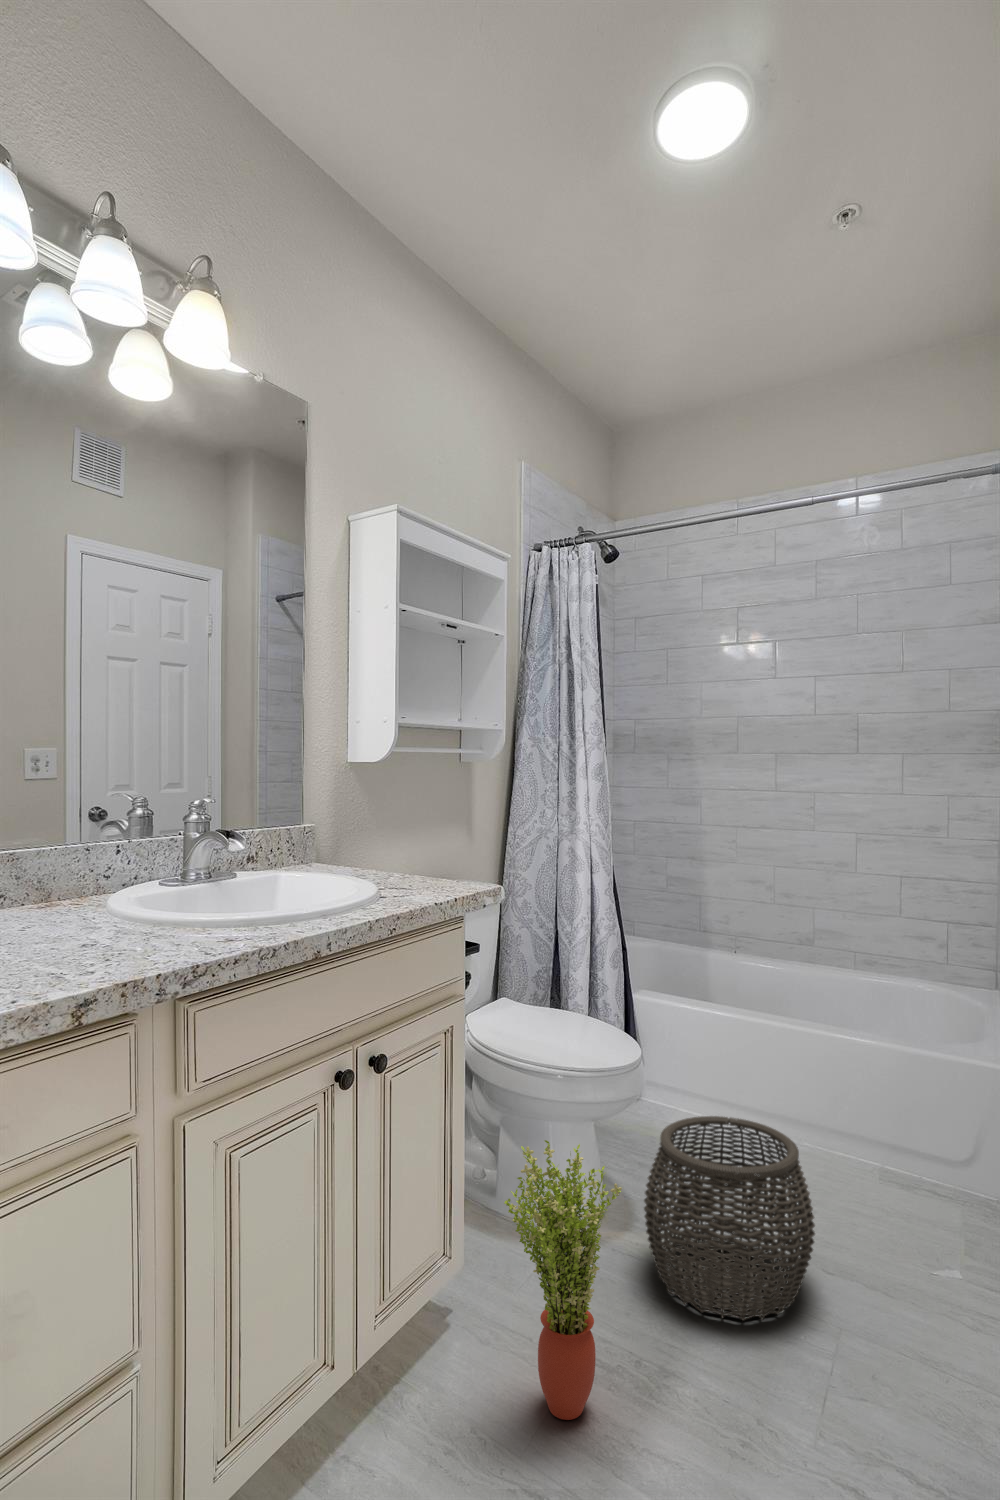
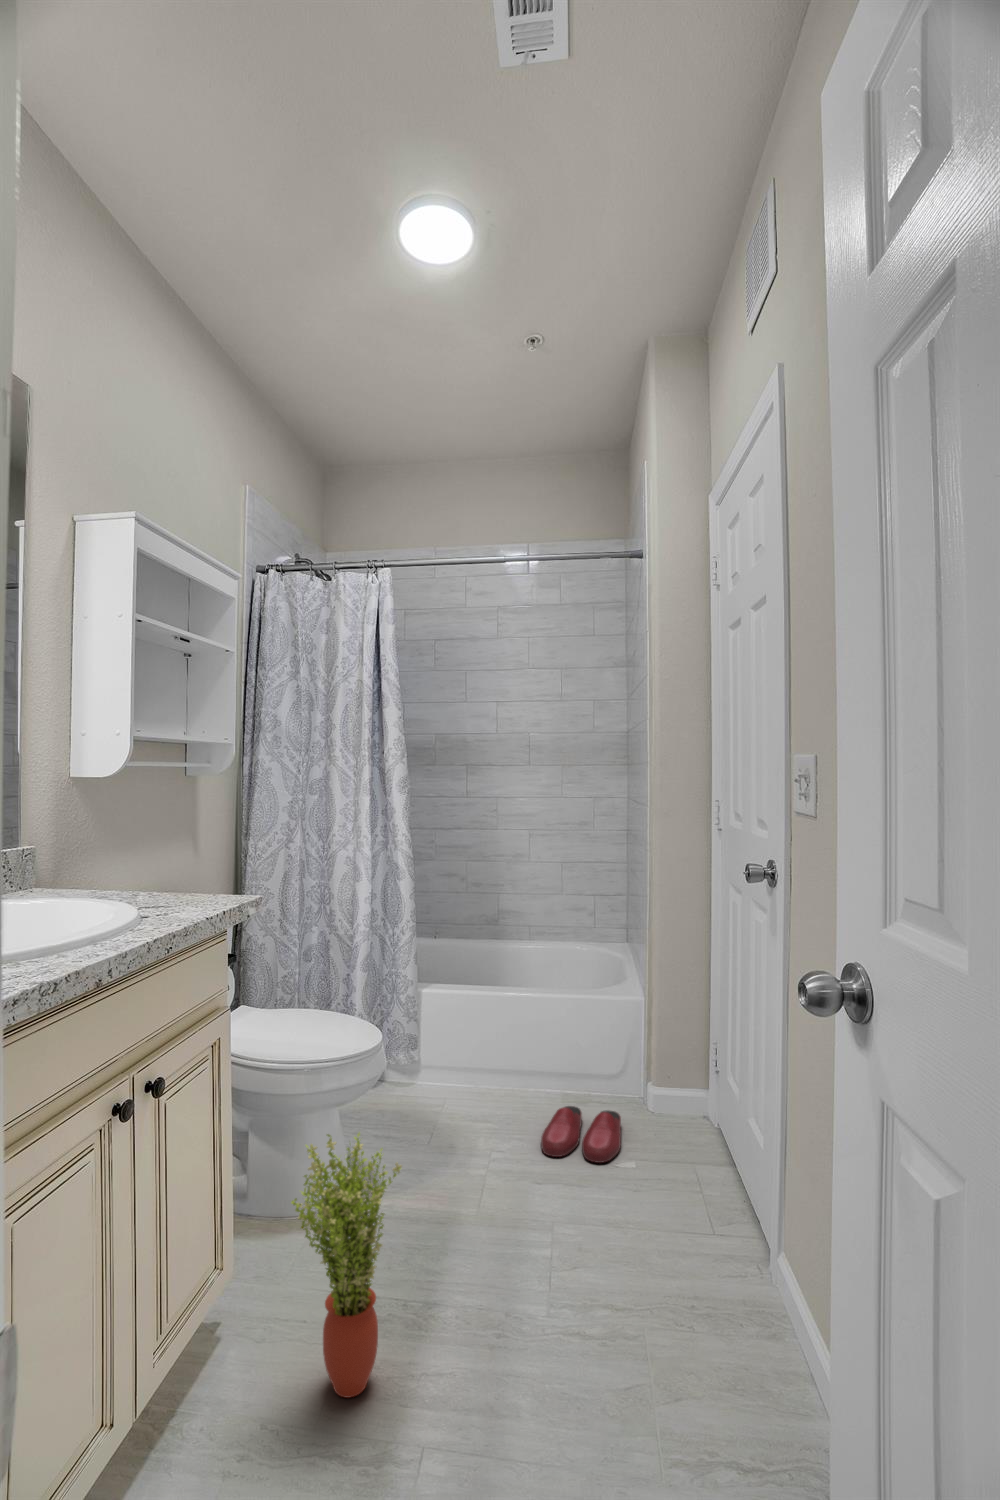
woven basket: present [644,1116,815,1321] -> none [397,1081,543,1261]
slippers: none [831,1171,941,1246] -> present [541,1106,621,1163]

